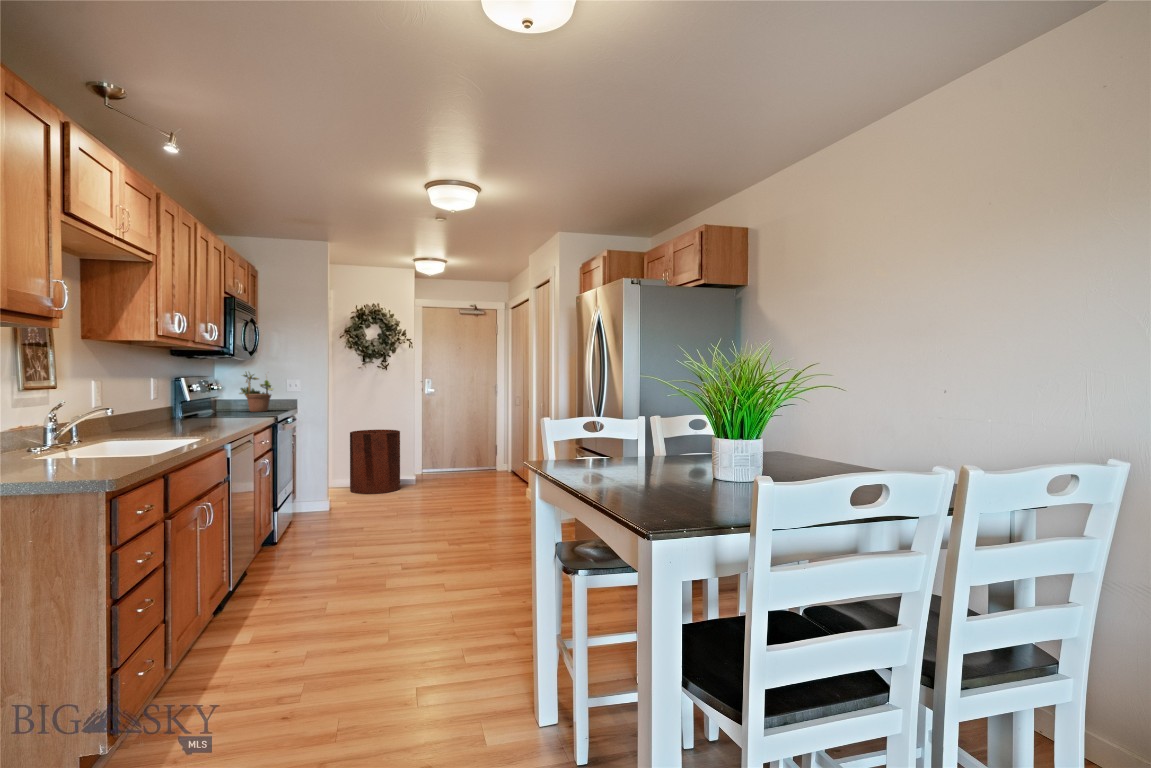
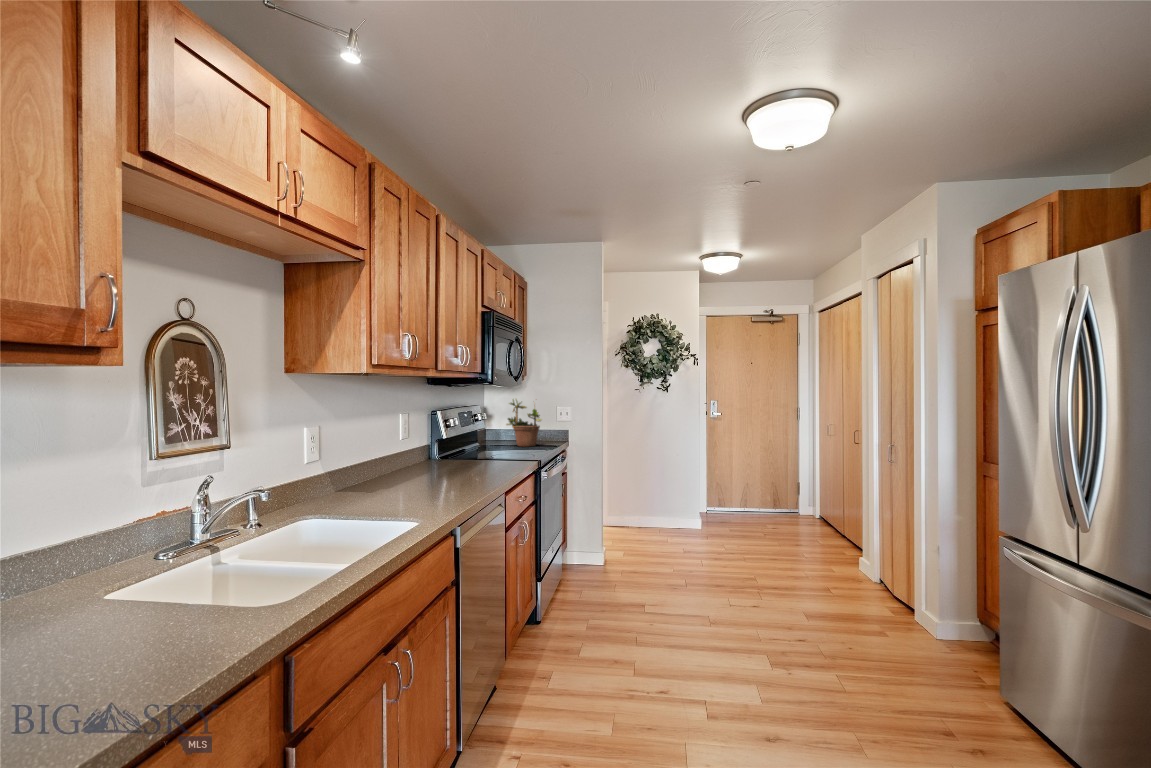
trash can: present [350,430,400,494] -> none [627,461,684,541]

